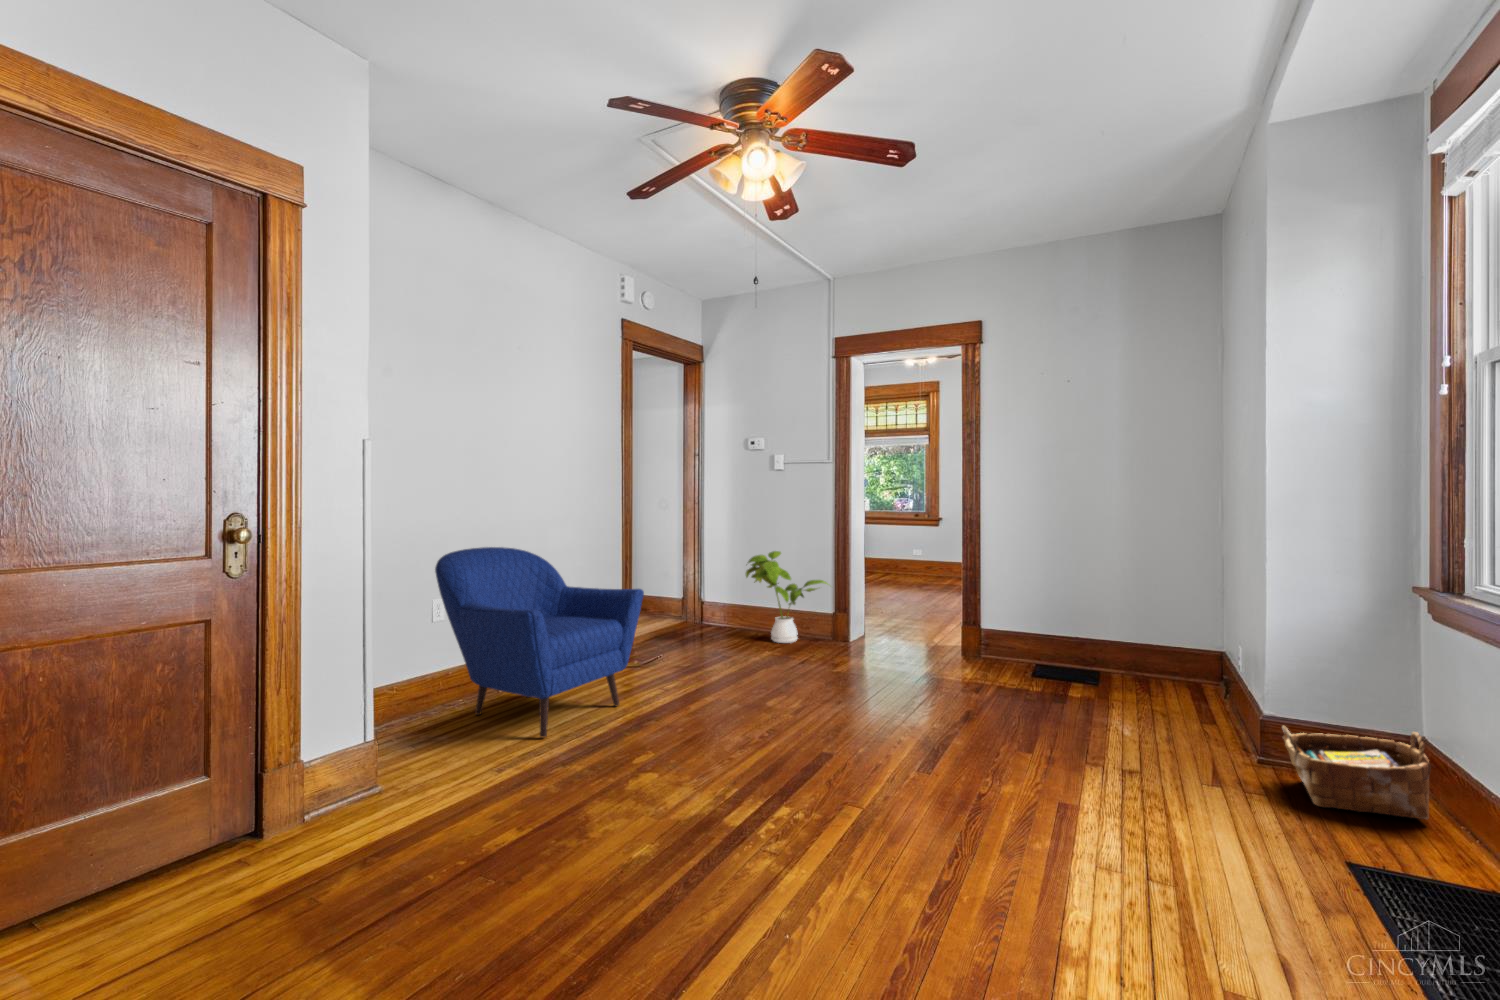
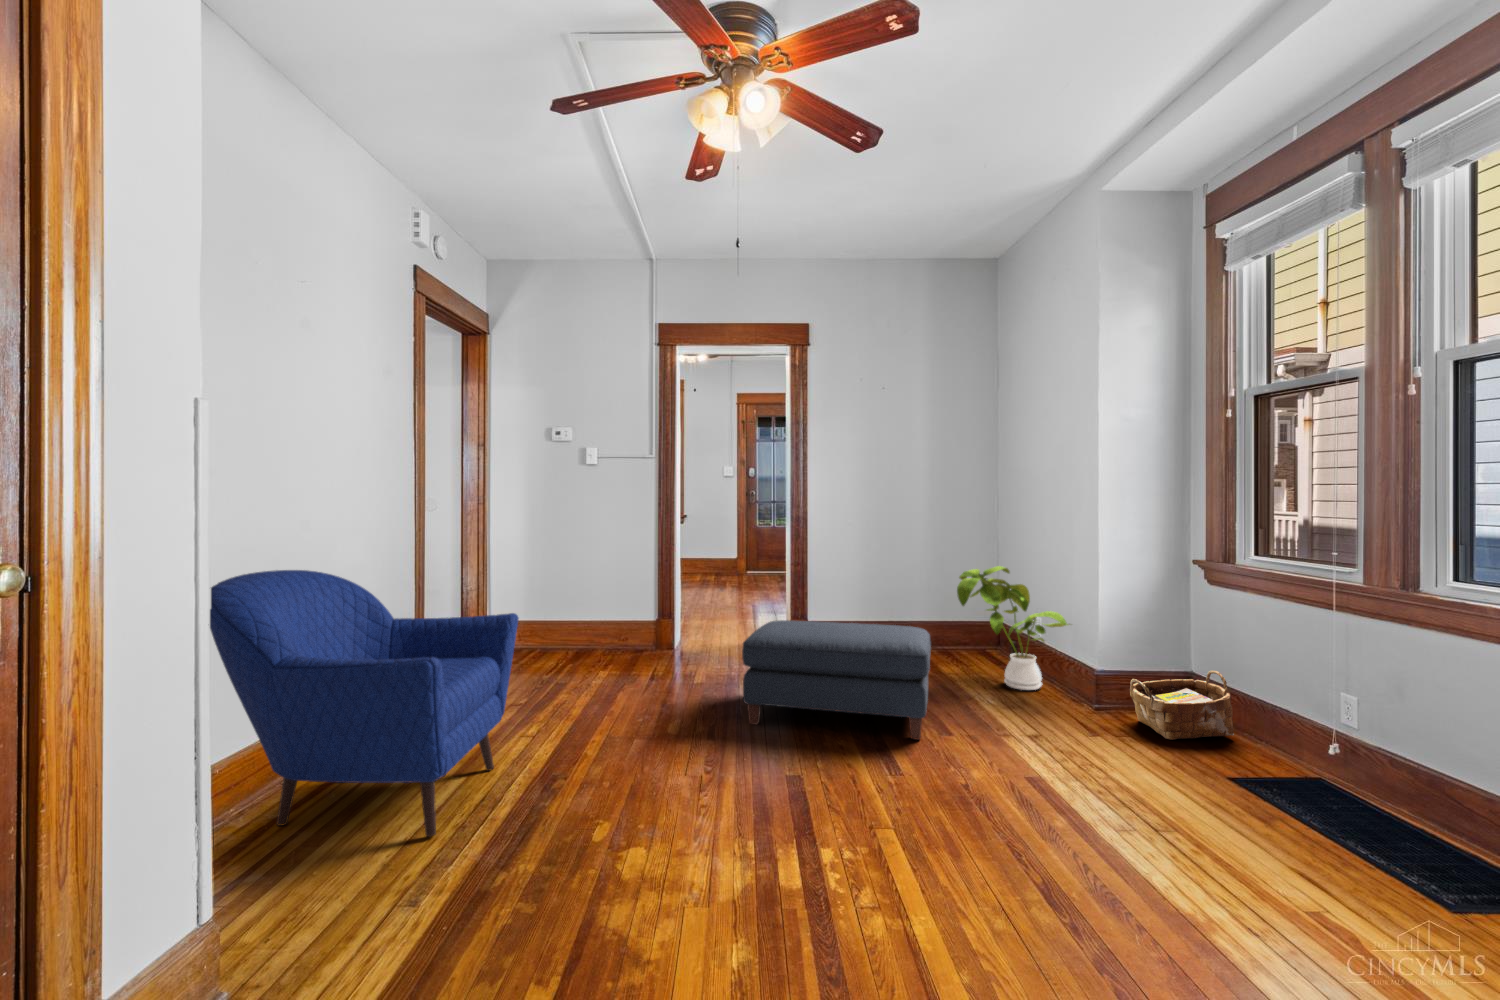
house plant: present [745,551,828,643] -> present [957,566,1069,690]
ottoman: none [834,618,1040,749] -> present [742,620,931,740]

